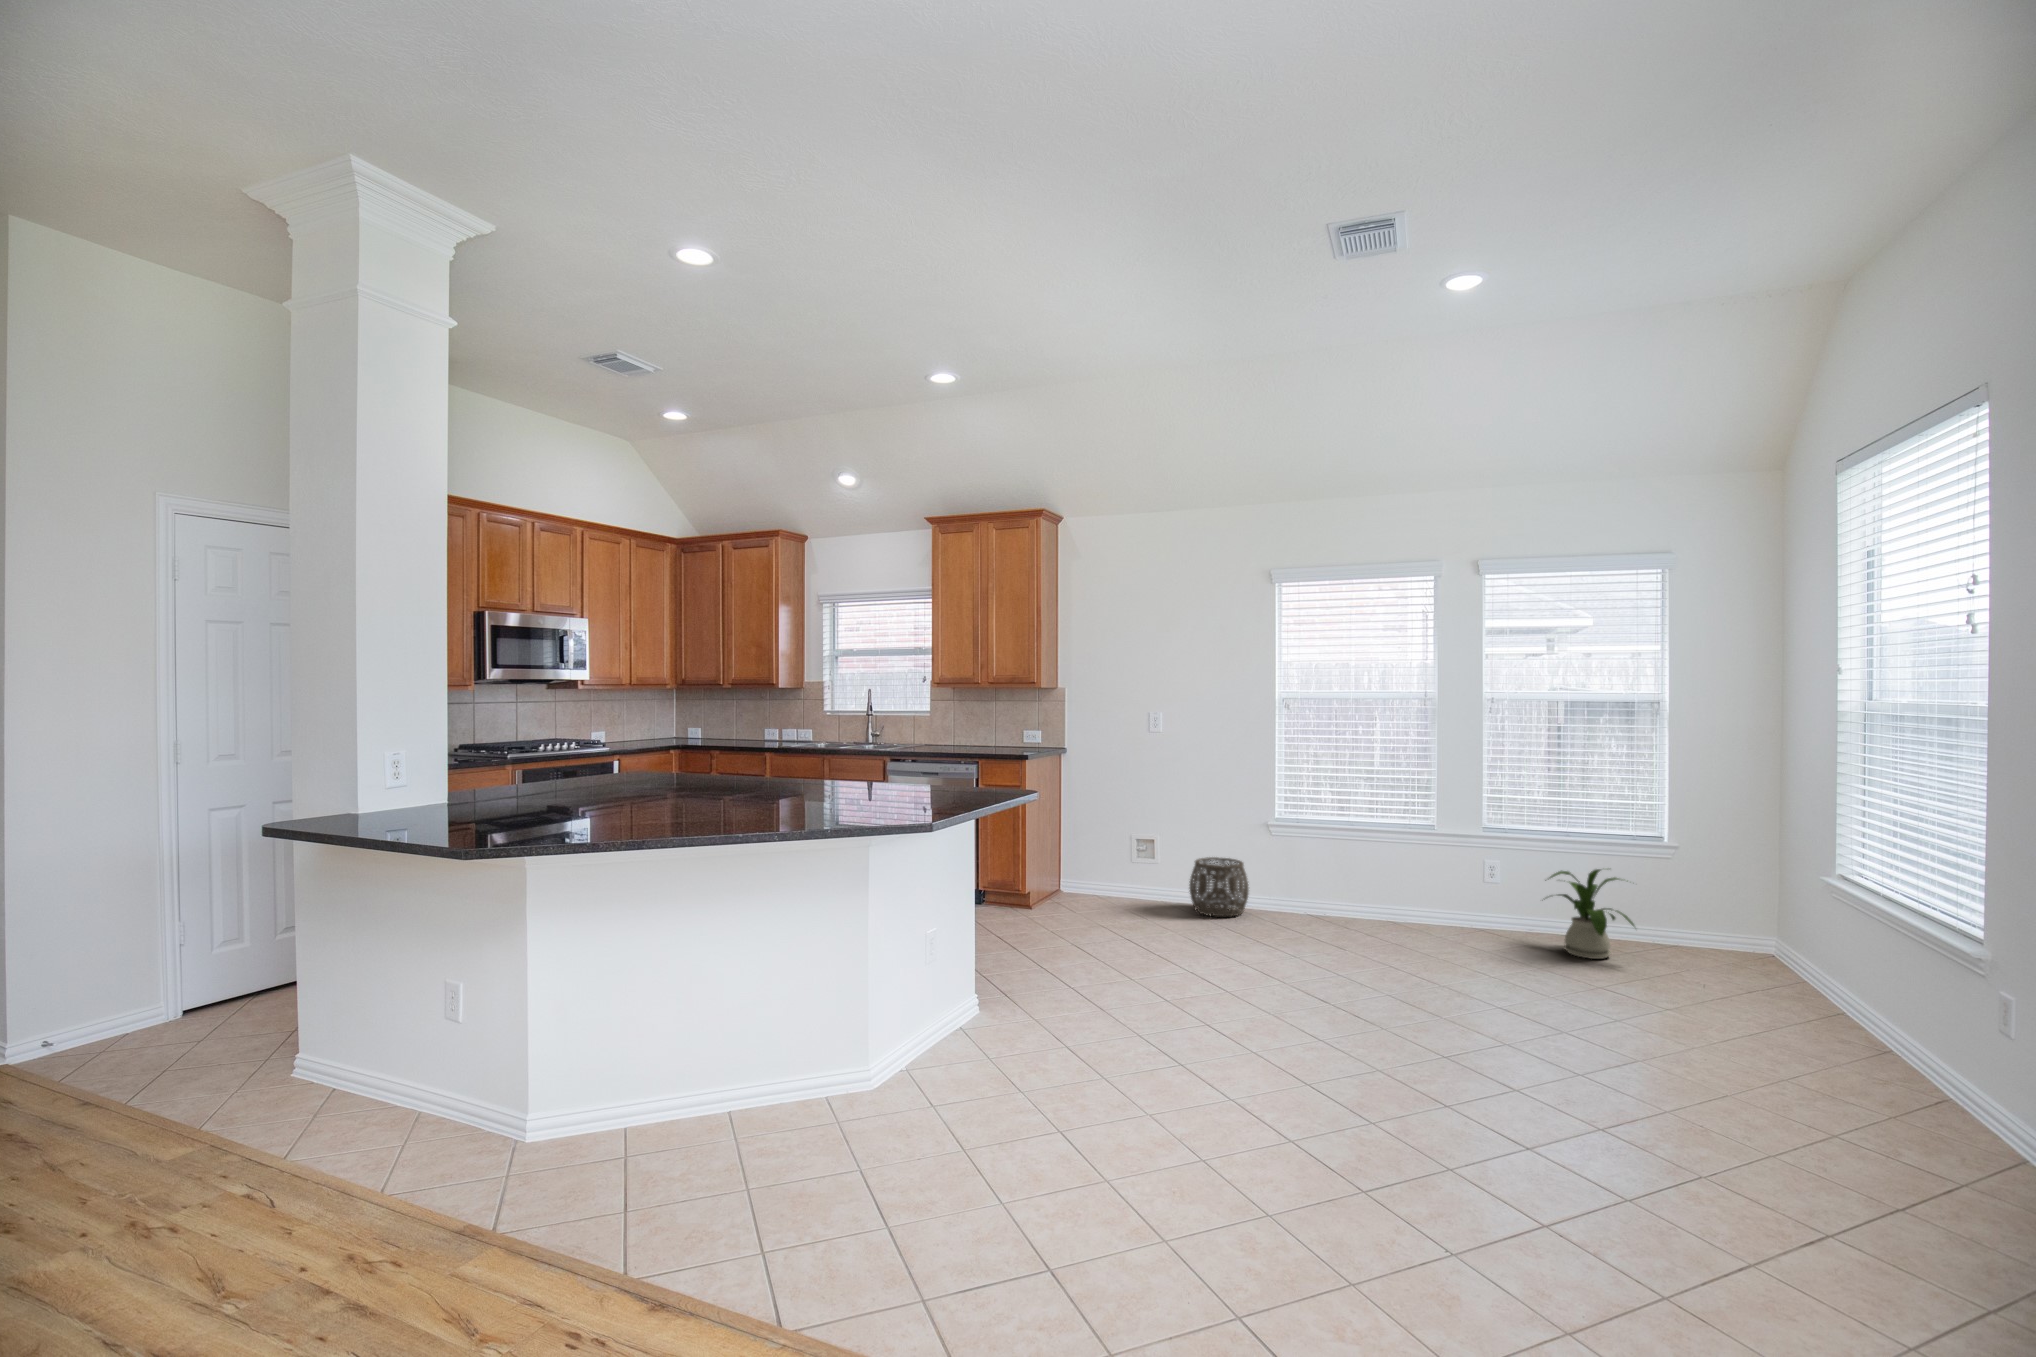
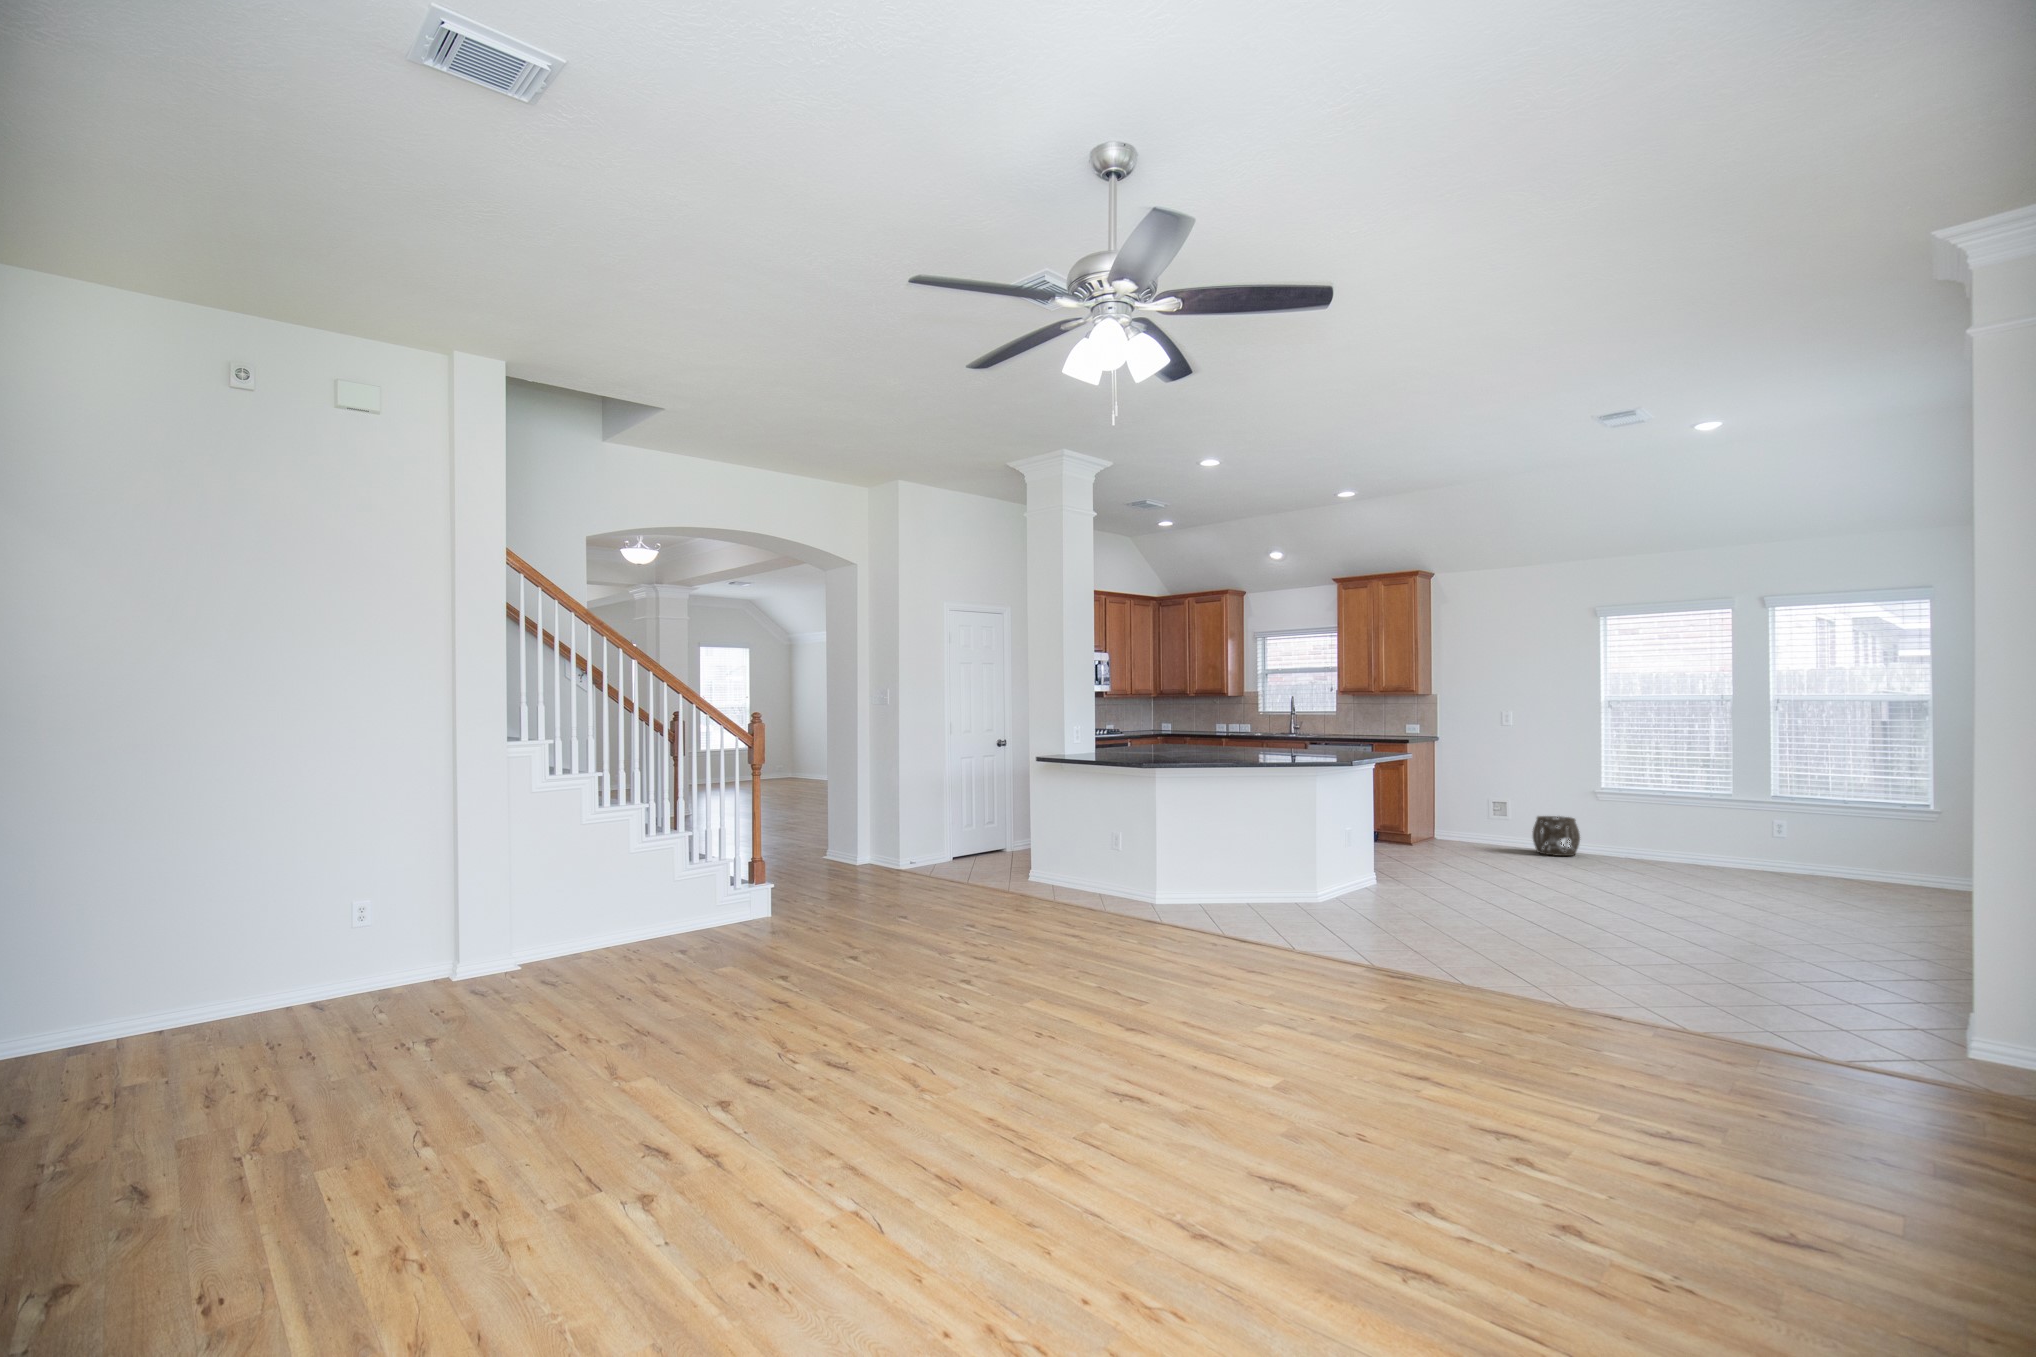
house plant: present [1545,869,1635,959] -> none [1814,822,1893,889]

